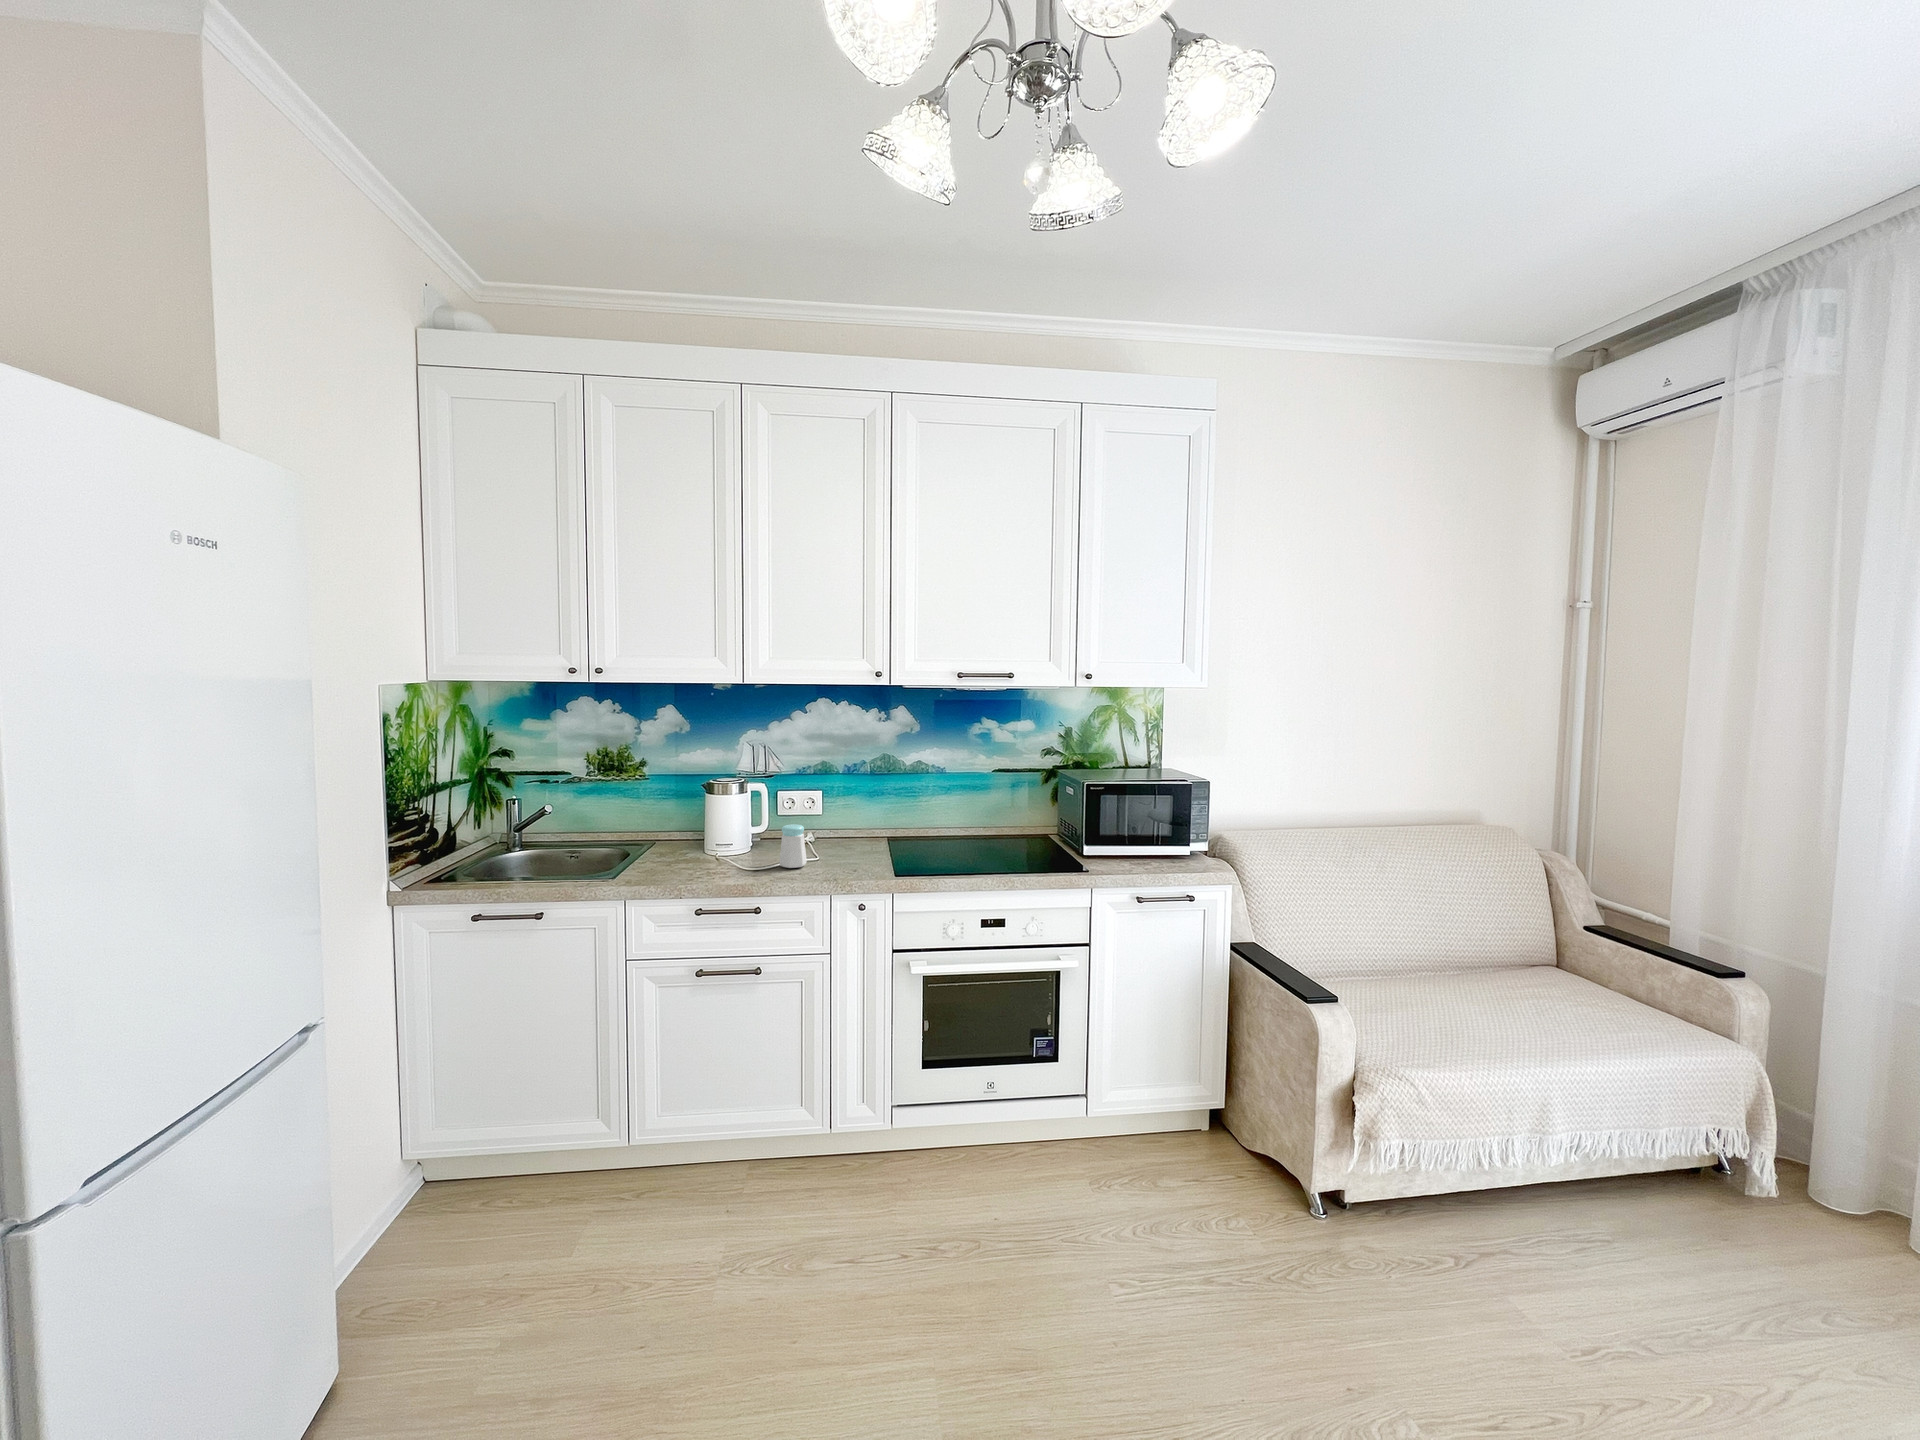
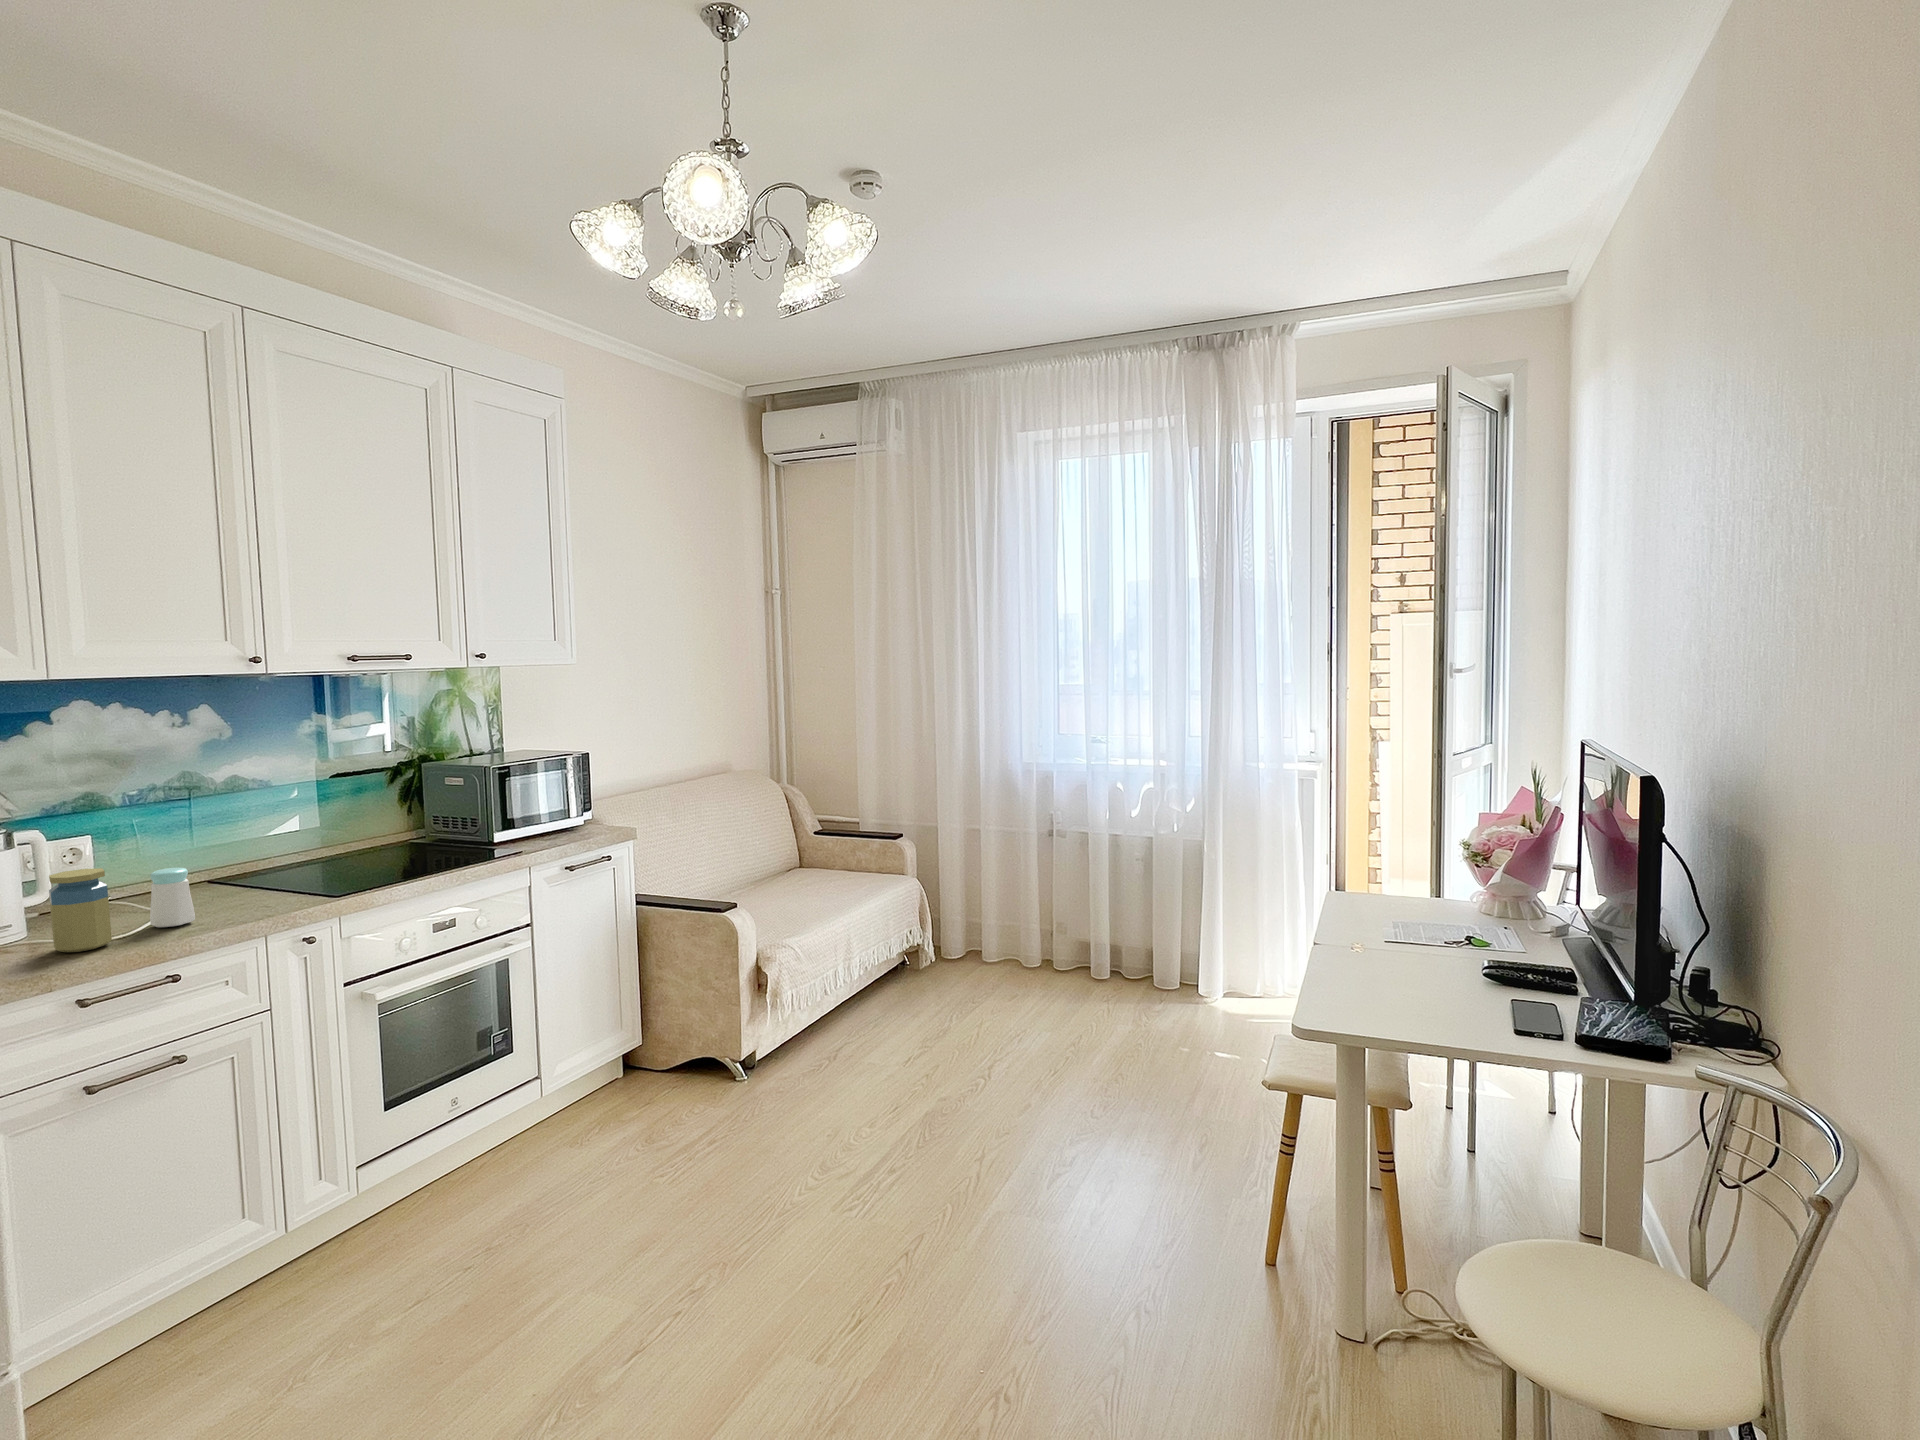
jar: none [714,814,747,872] -> present [49,868,112,952]

